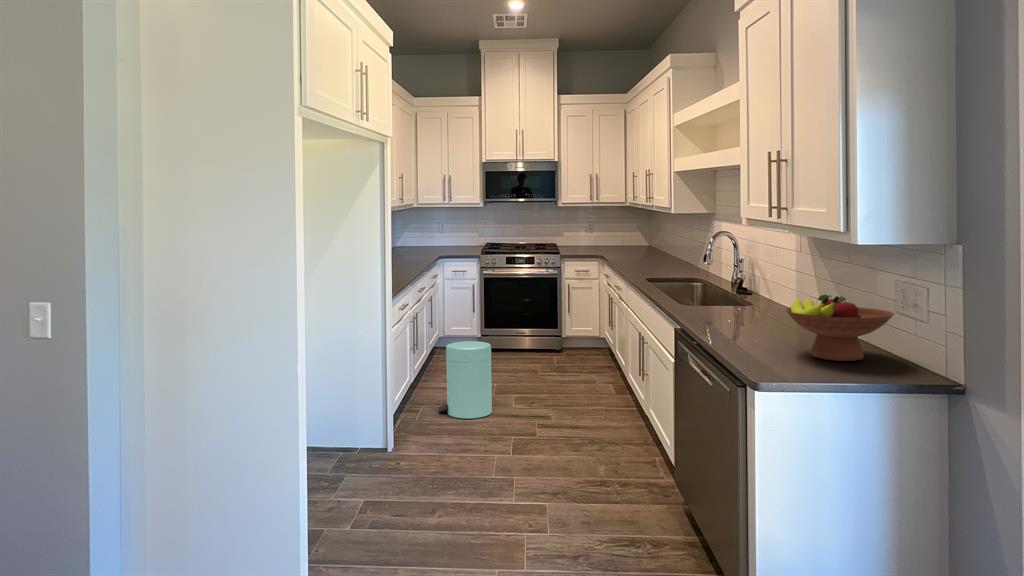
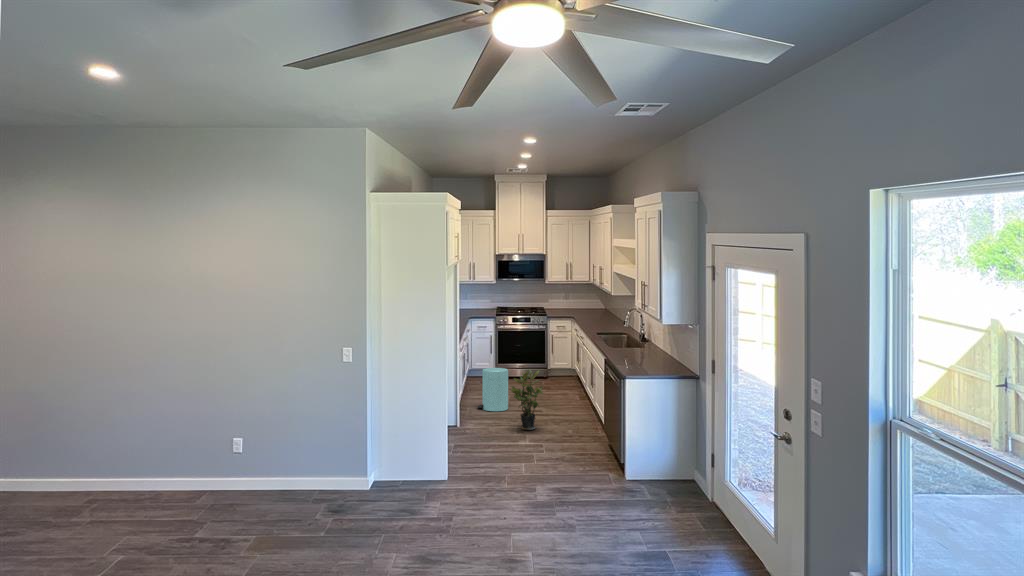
fruit bowl: present [785,295,894,361] -> none [642,342,682,369]
potted plant: none [486,347,550,466] -> present [511,370,543,430]

